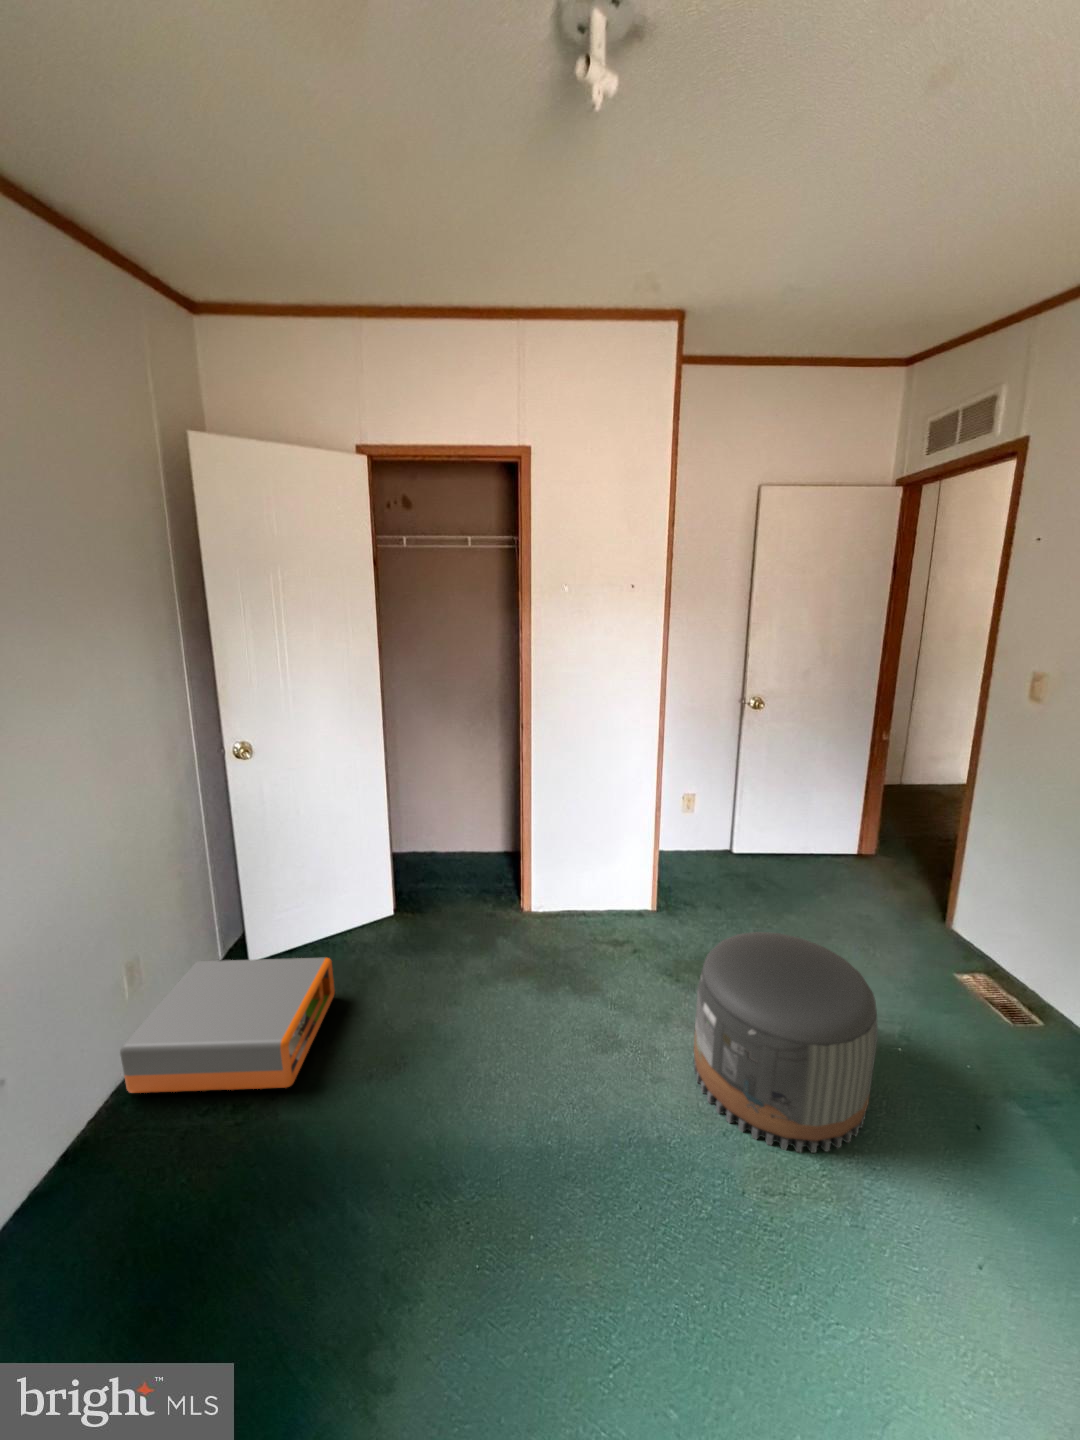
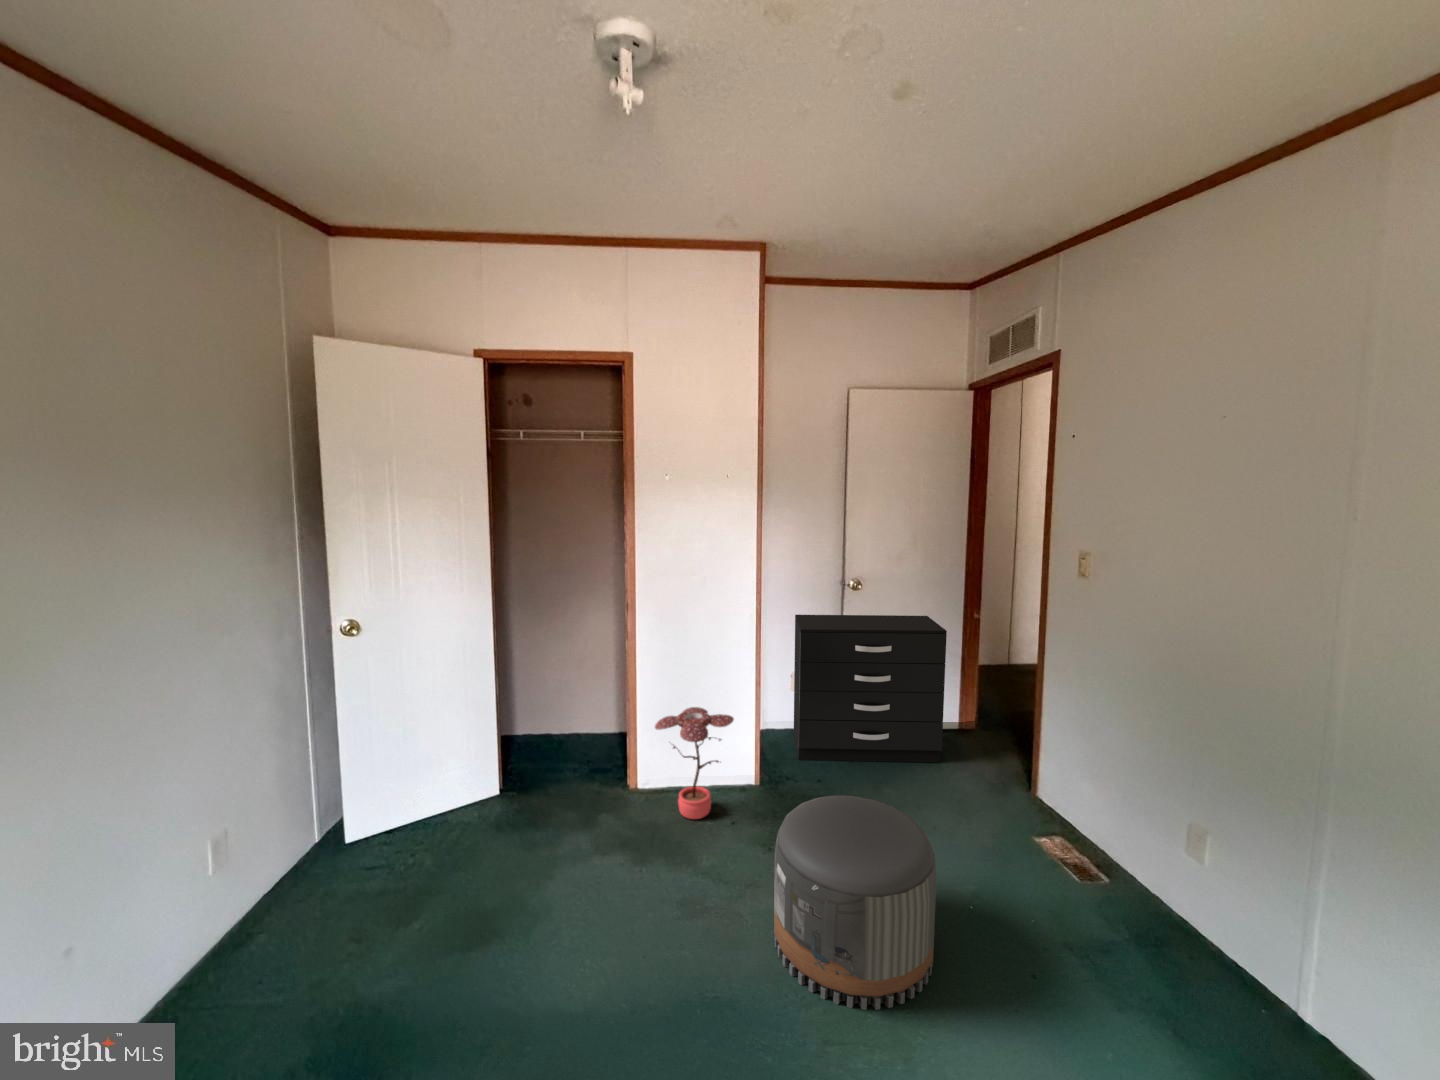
dresser: none [684,735,861,891] -> present [794,615,947,763]
potted plant: none [554,832,637,945] -> present [655,707,734,819]
storage box: present [120,958,335,1093] -> none [193,835,427,978]

